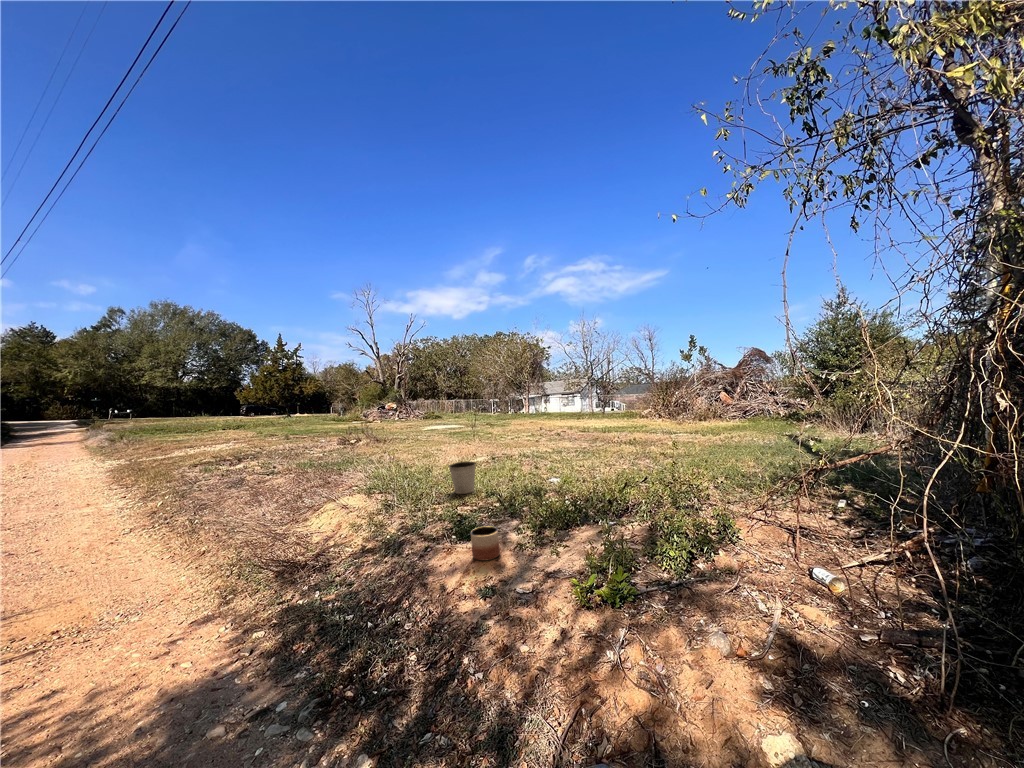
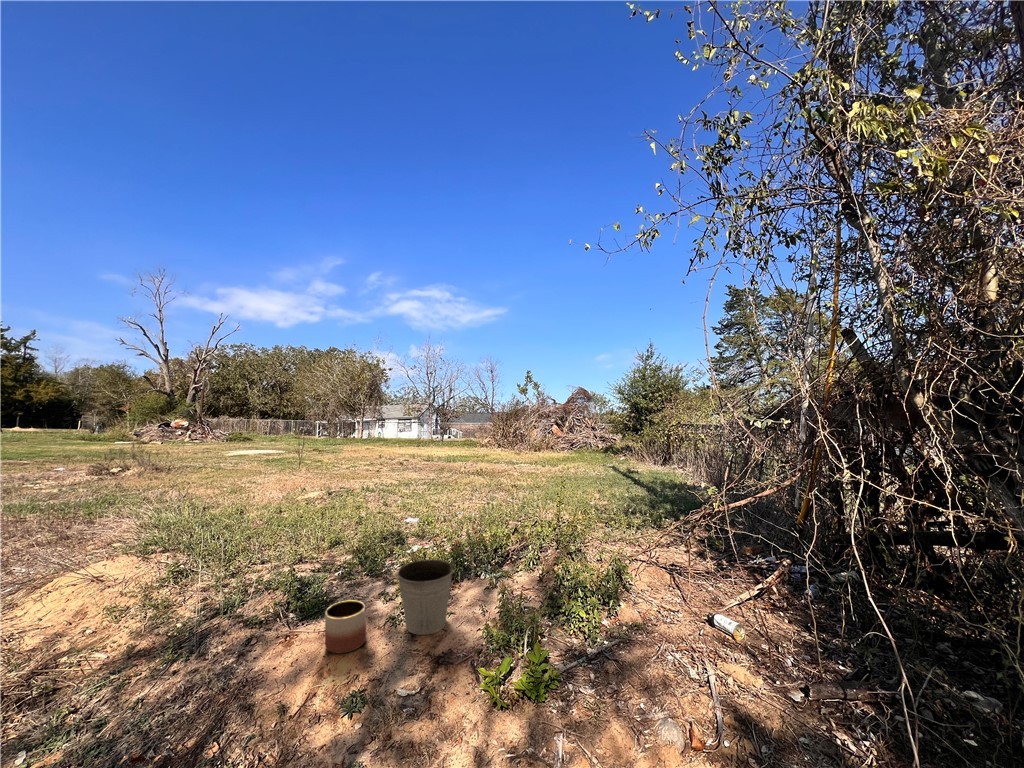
bucket: present [449,461,476,494] -> present [396,559,454,635]

